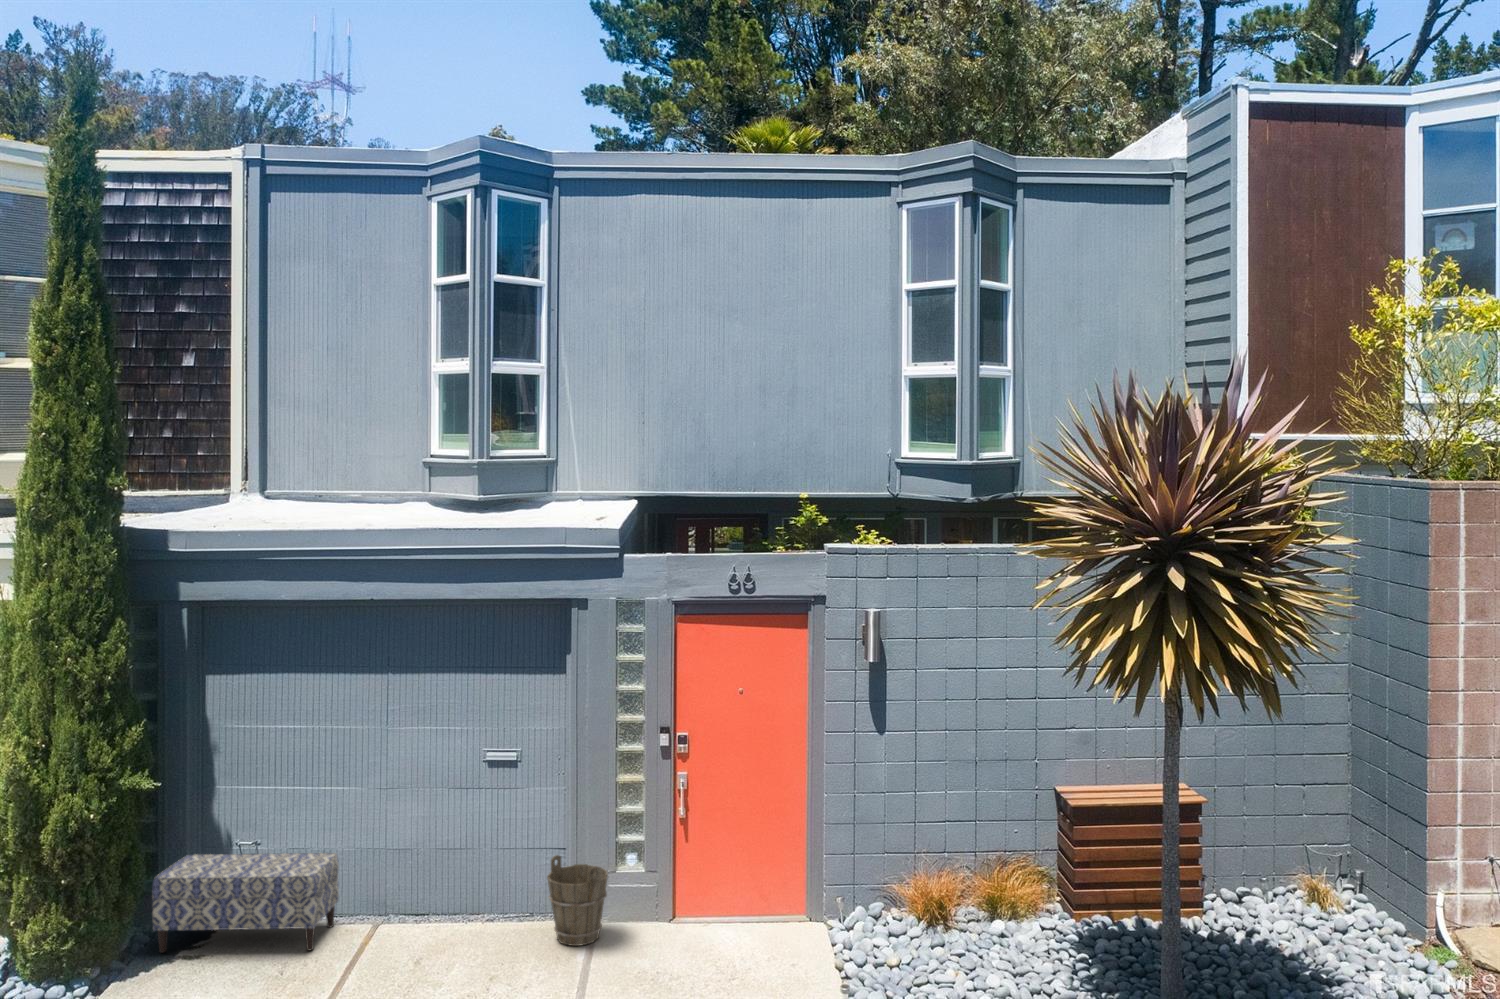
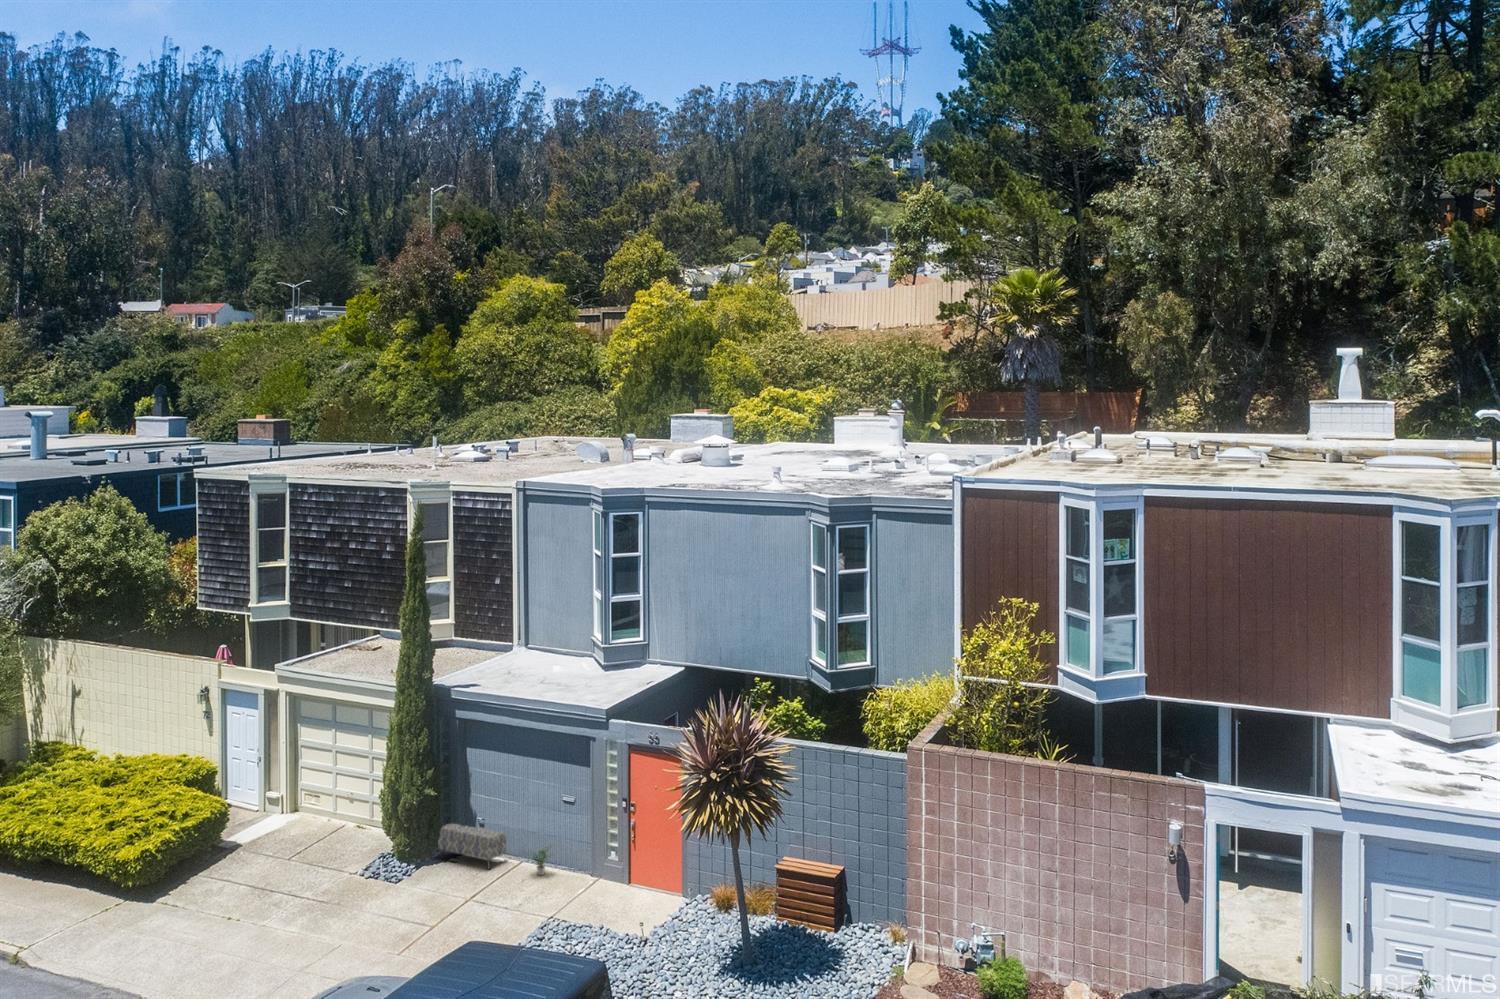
bucket: present [547,855,608,946] -> none [573,848,600,891]
potted plant: none [409,859,478,937] -> present [529,846,551,875]

